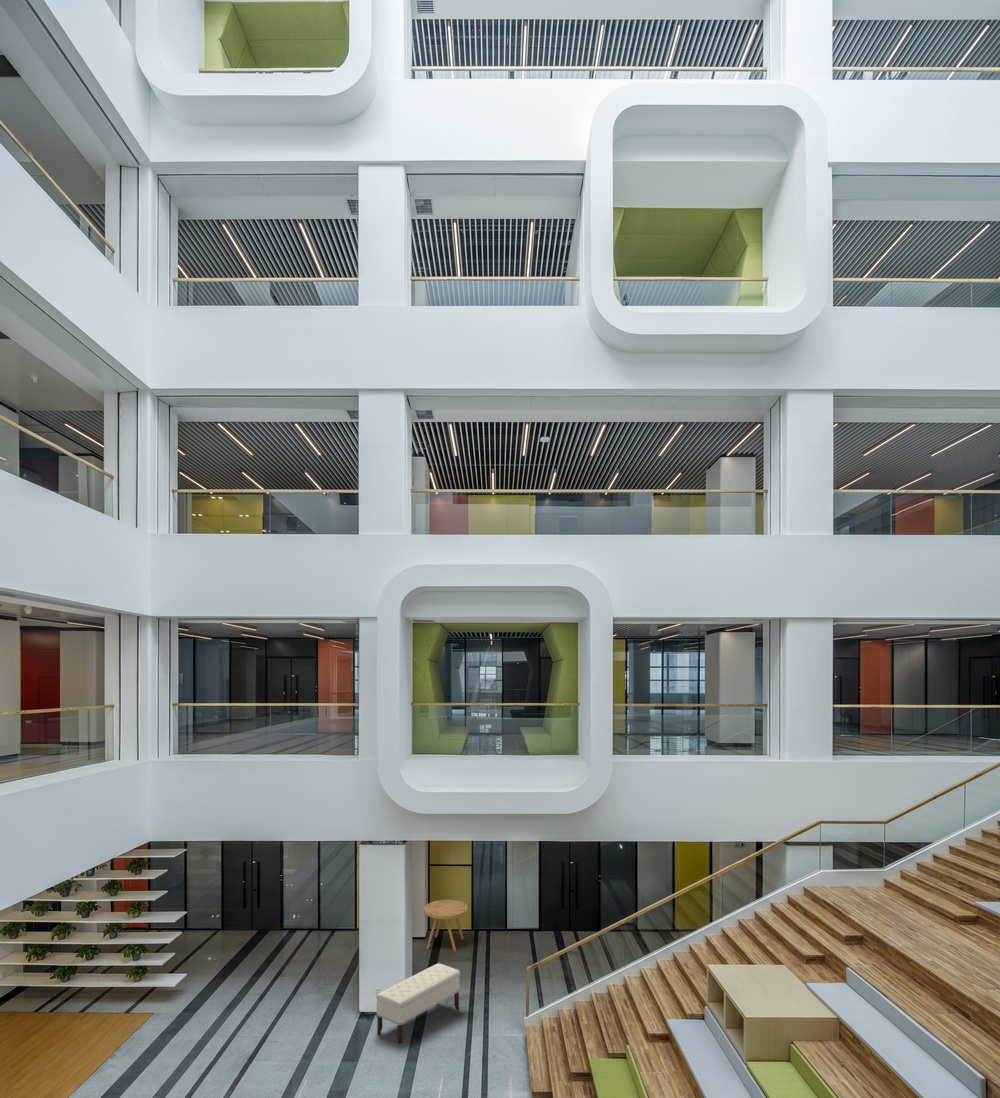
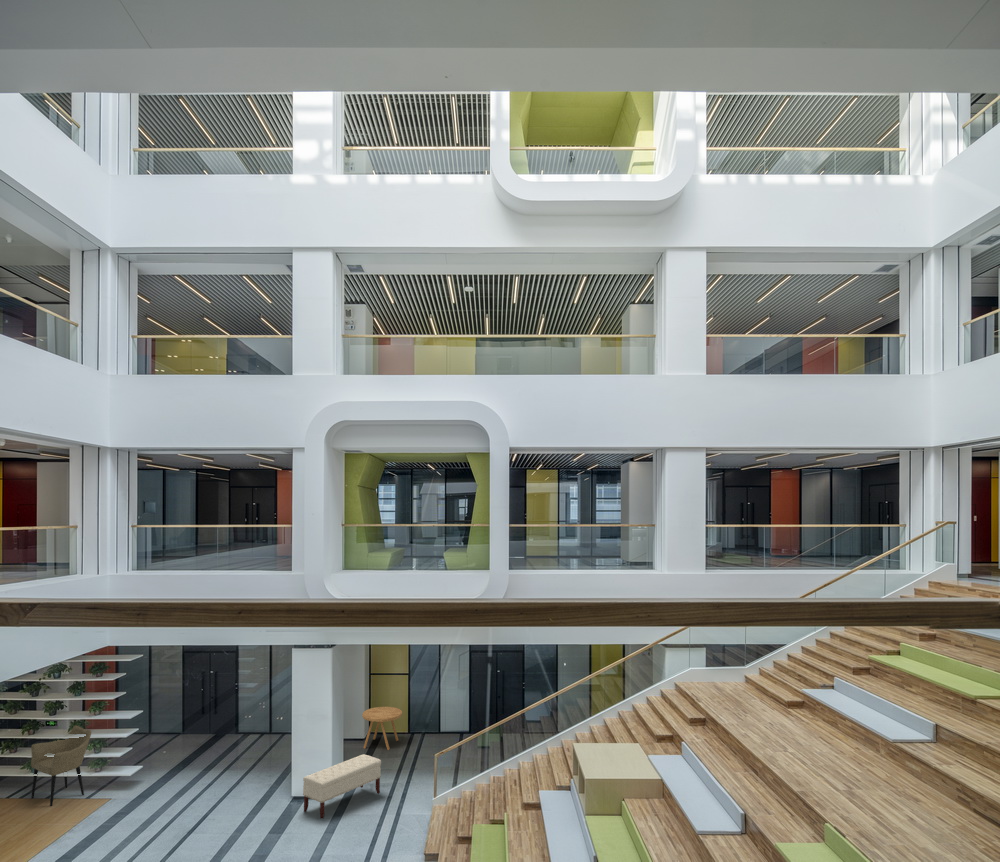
armchair: none [63,930,130,1028] -> present [31,725,91,806]

